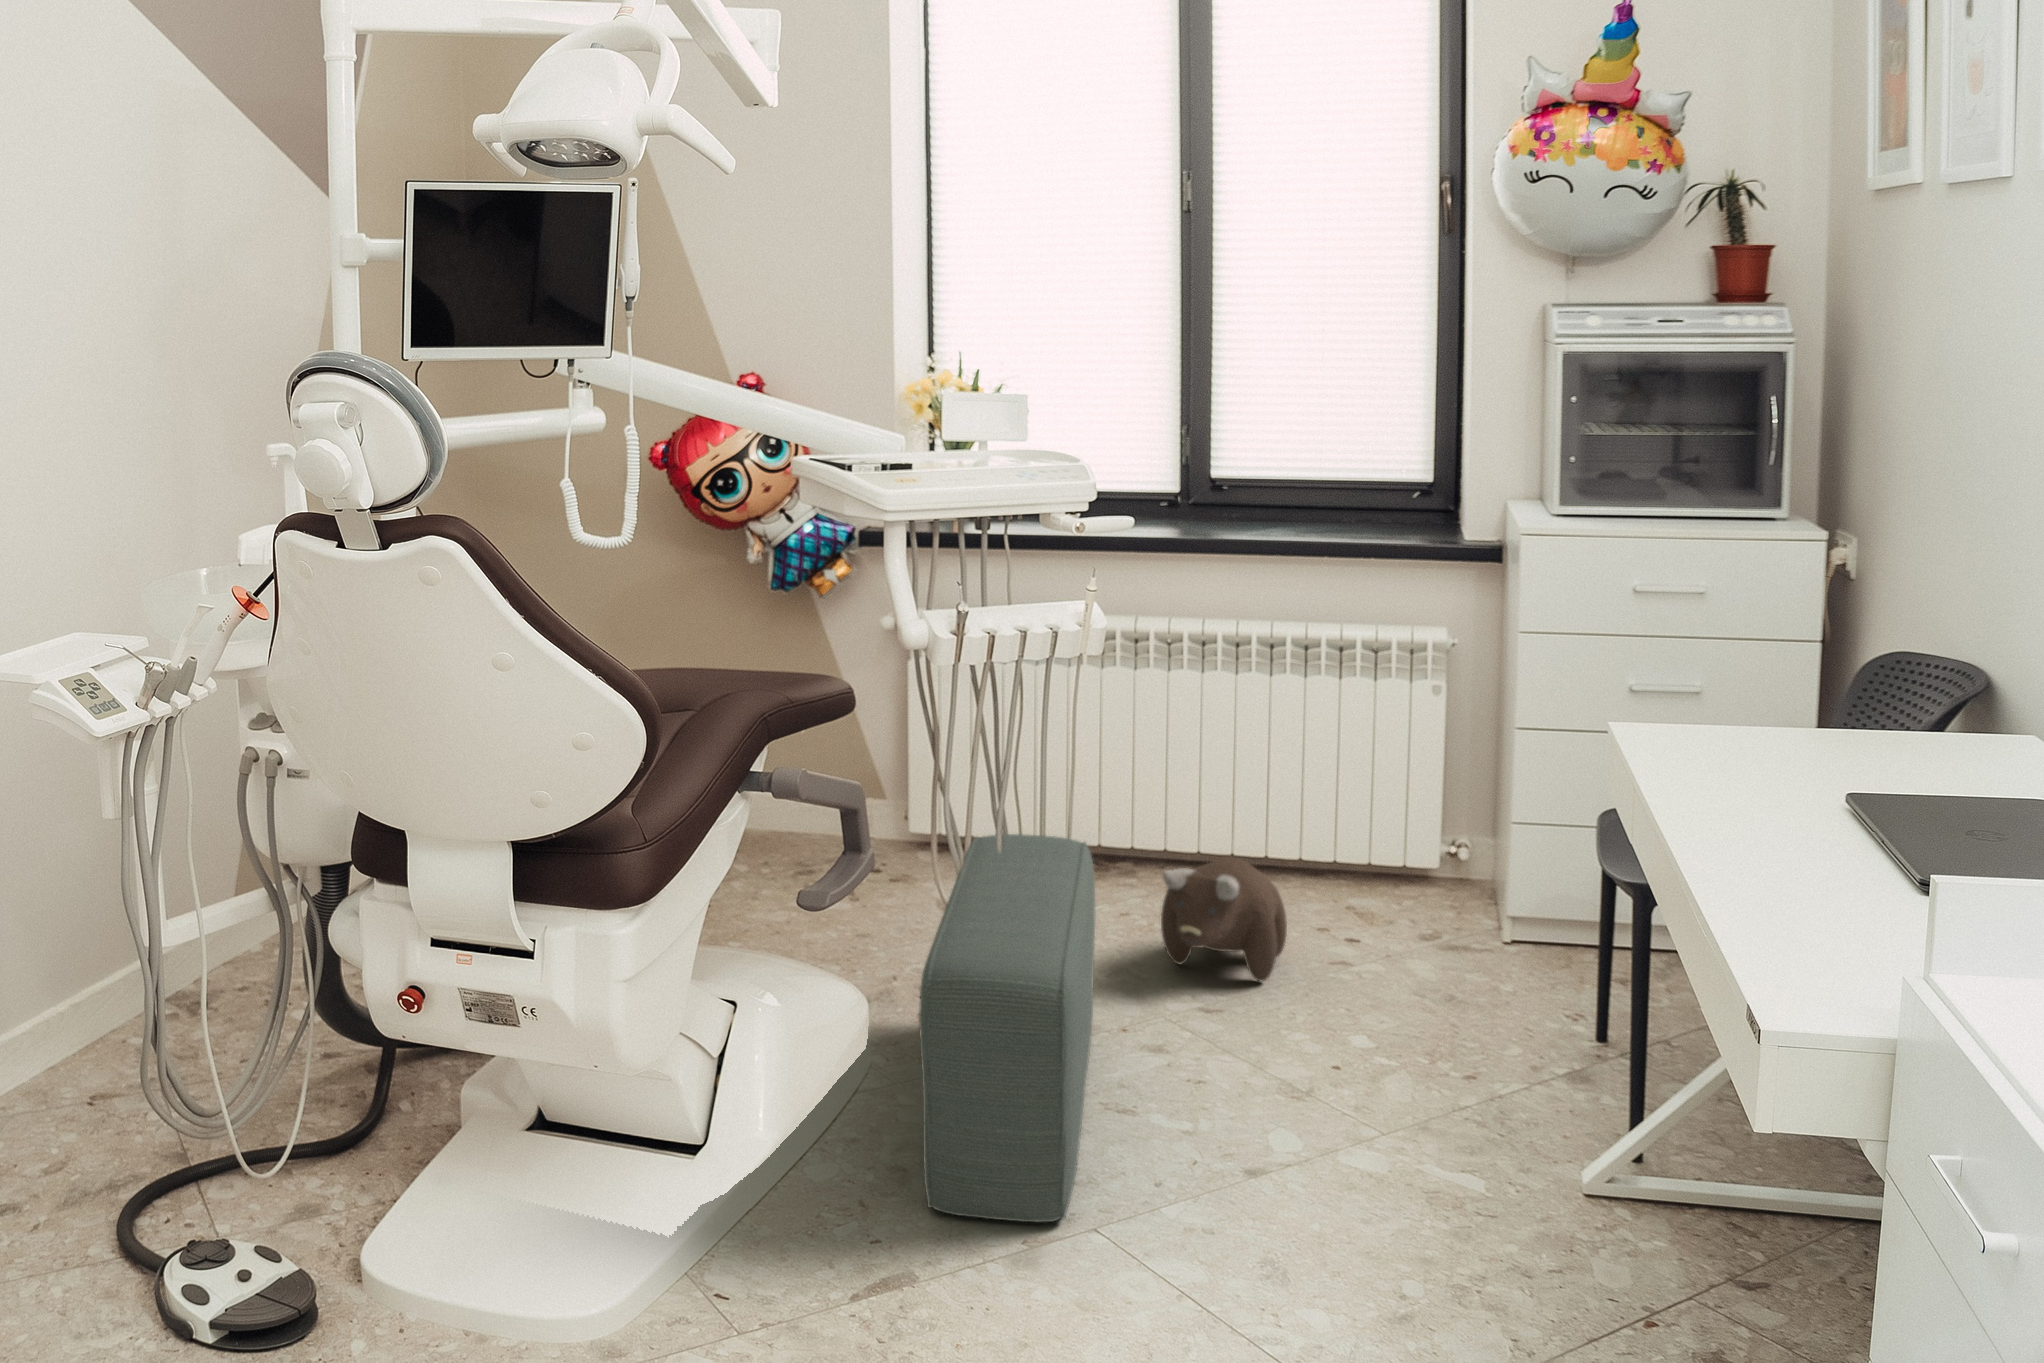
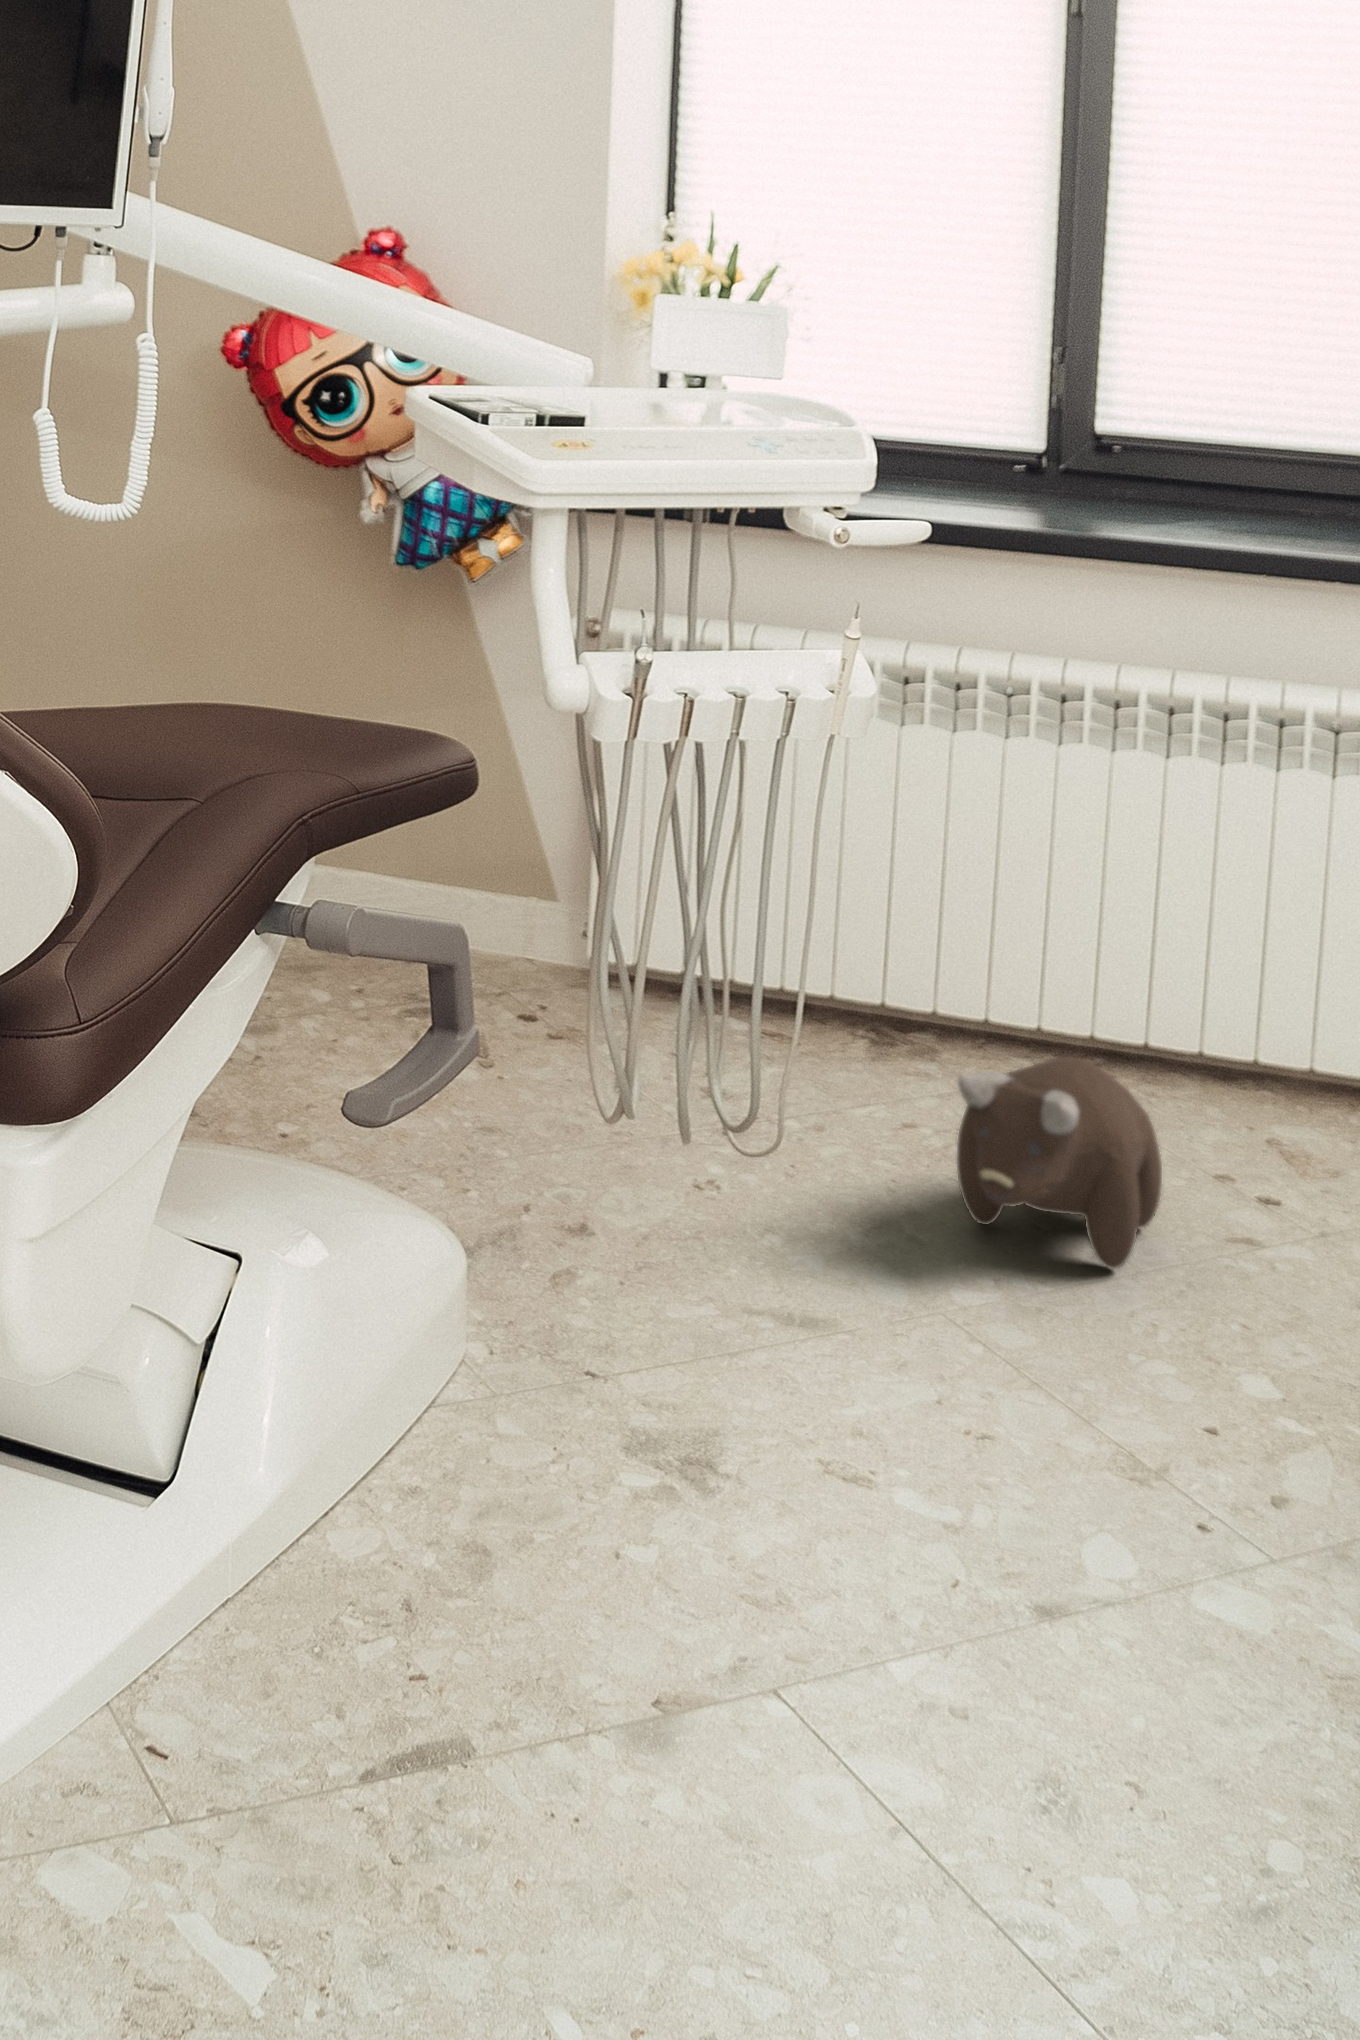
pouf: present [919,834,1095,1222] -> none [501,1003,832,1684]

